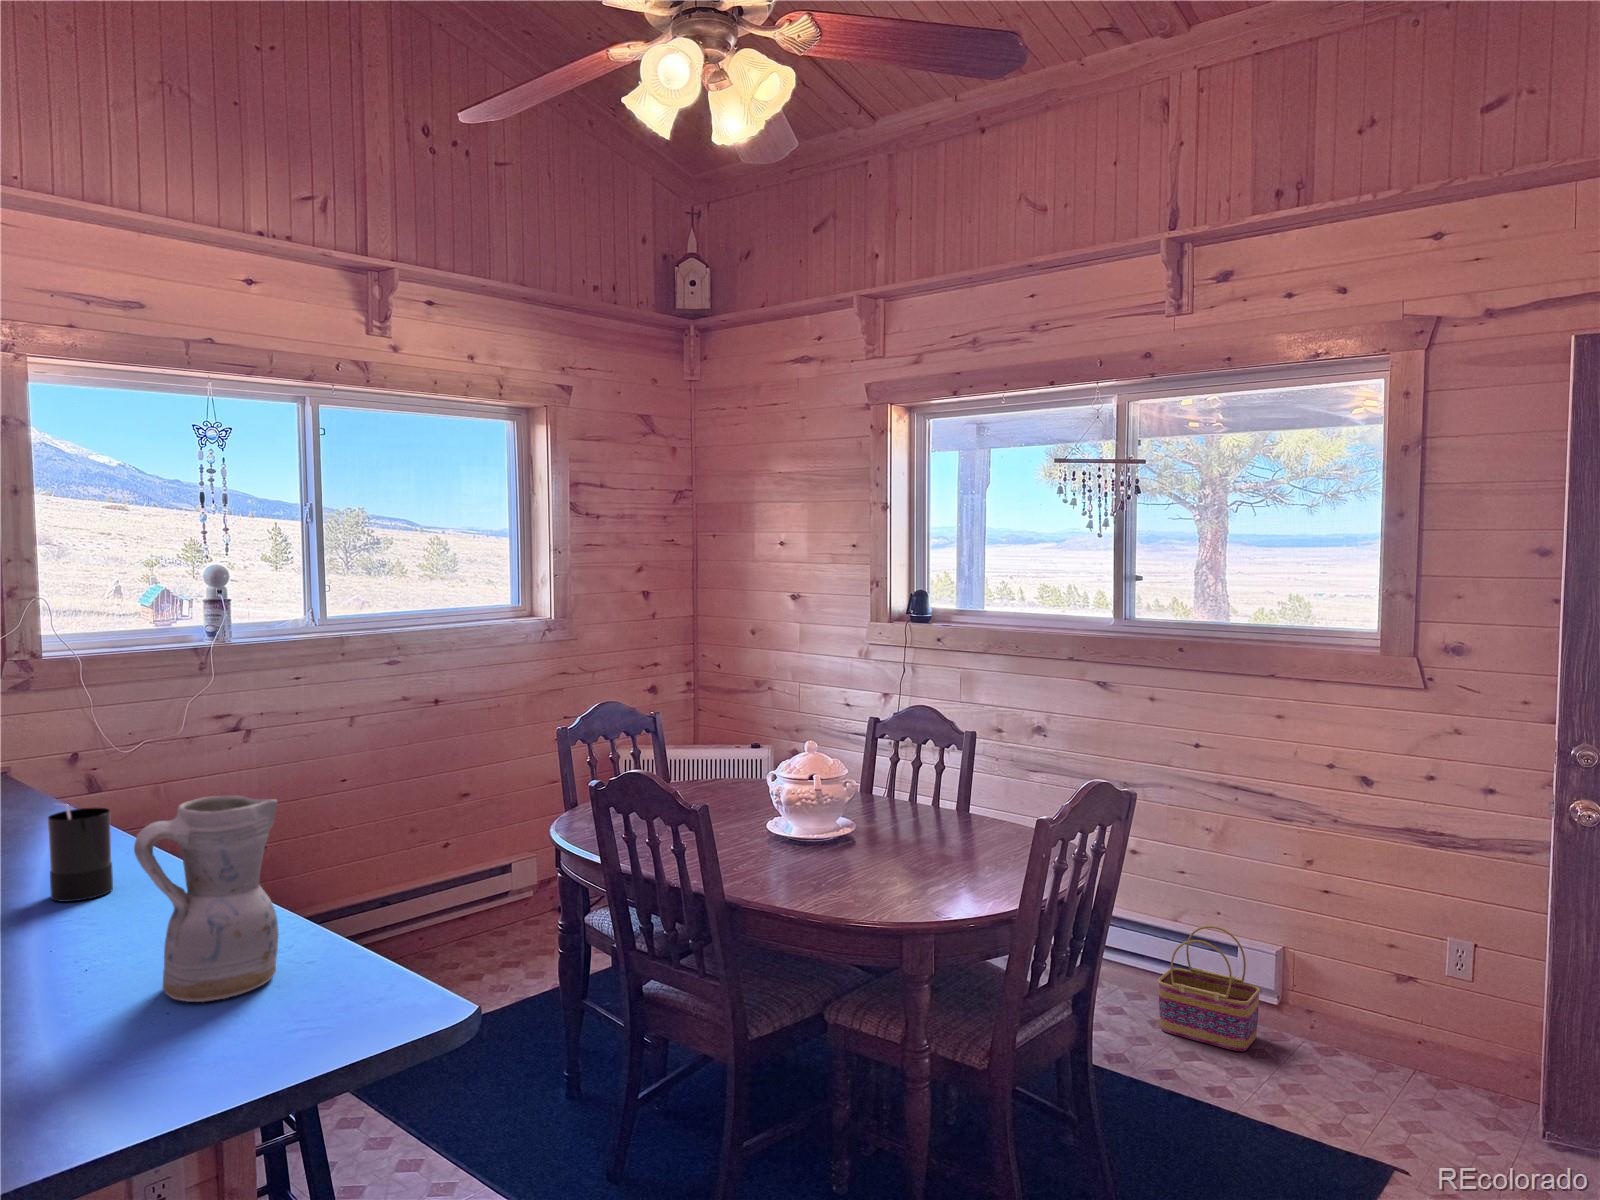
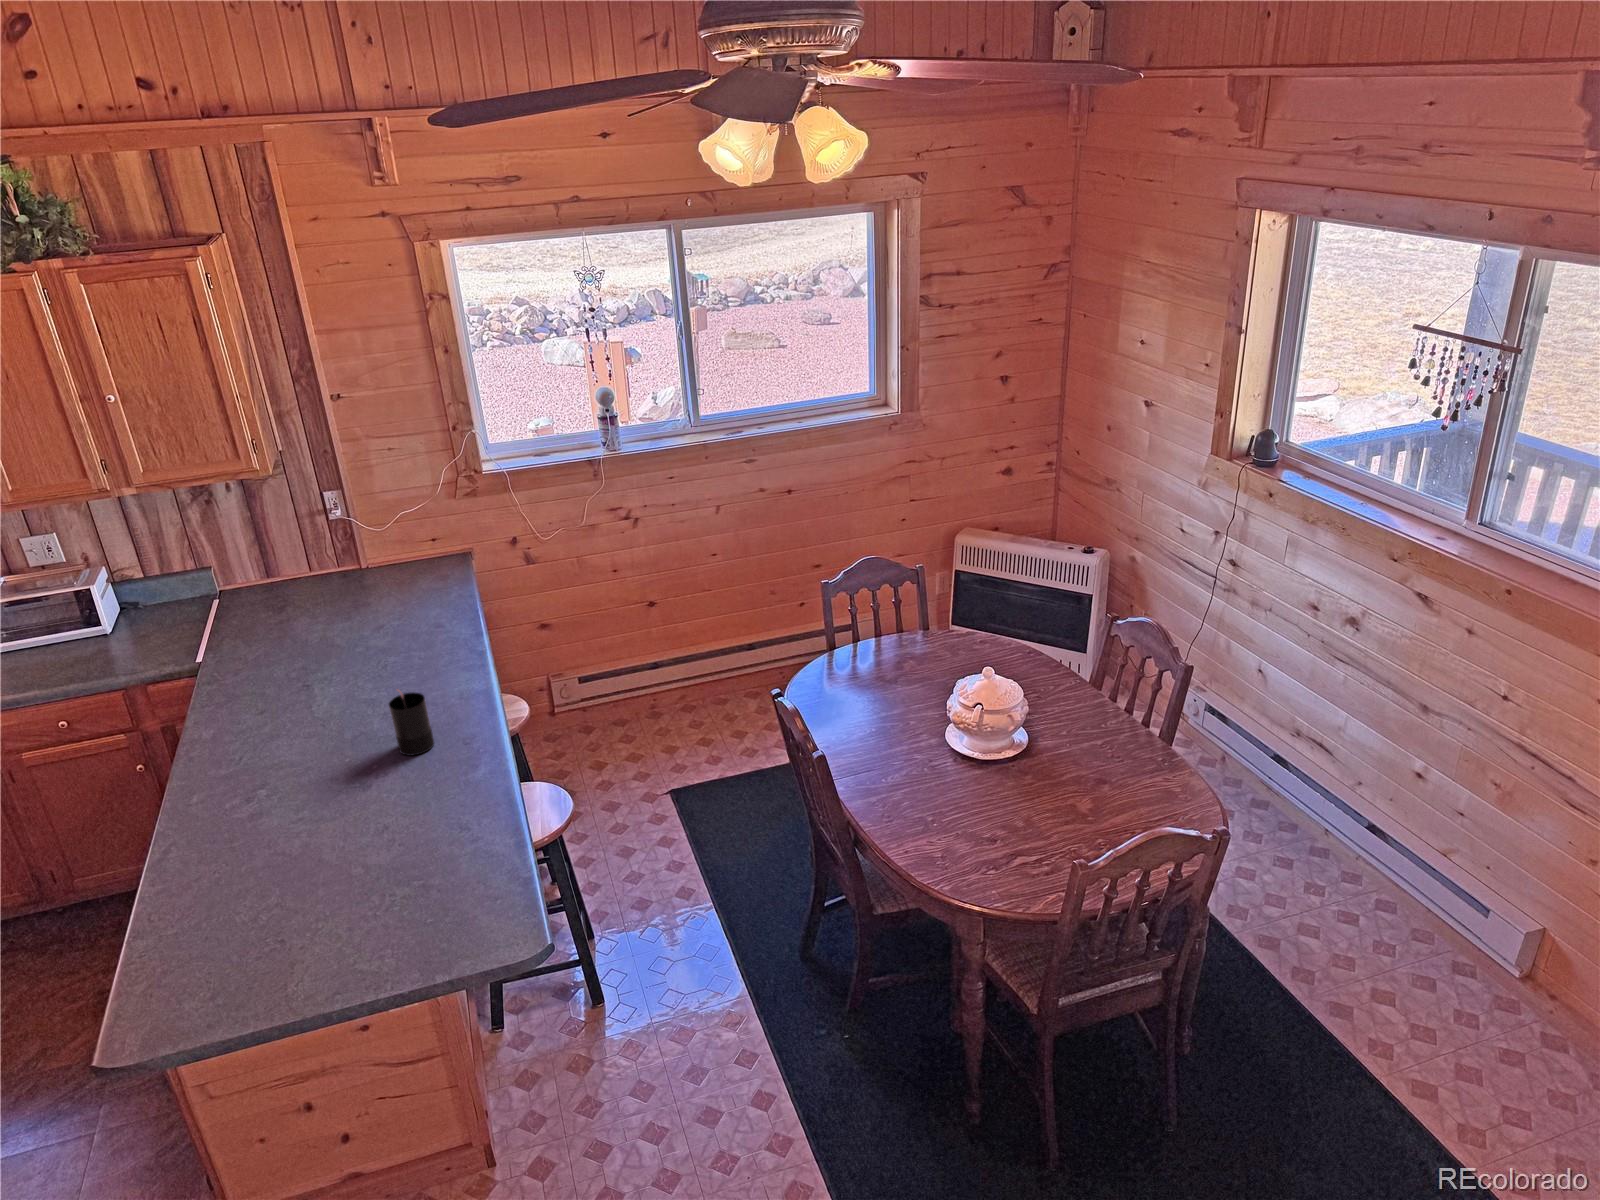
ceramic pitcher: present [134,796,279,1002] -> none [351,775,453,902]
basket: present [1158,926,1260,1051] -> none [1379,878,1496,1010]

